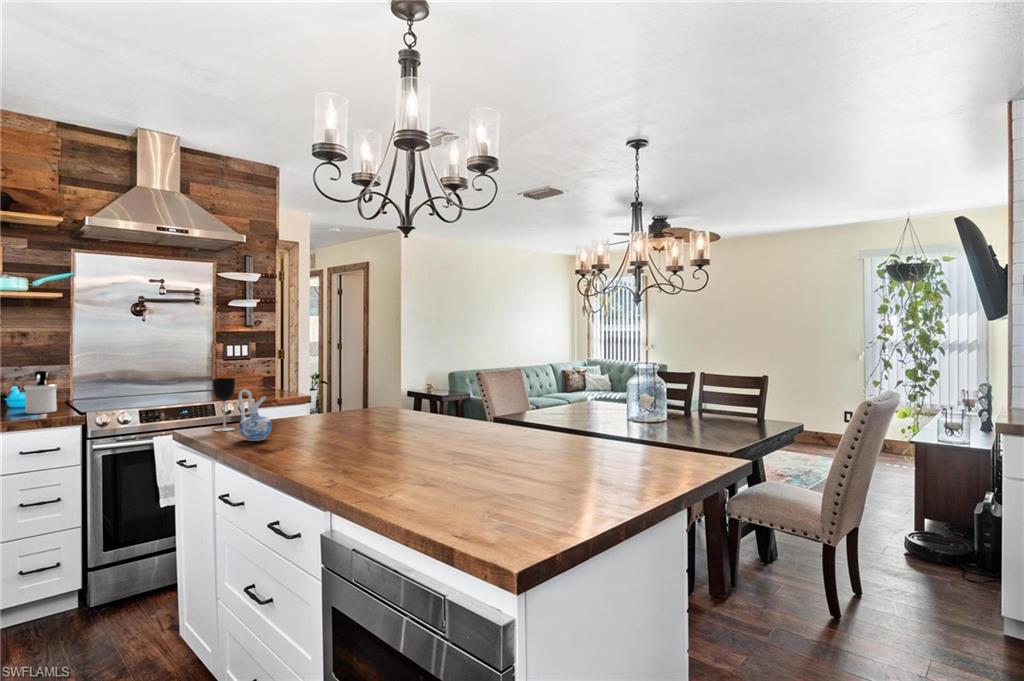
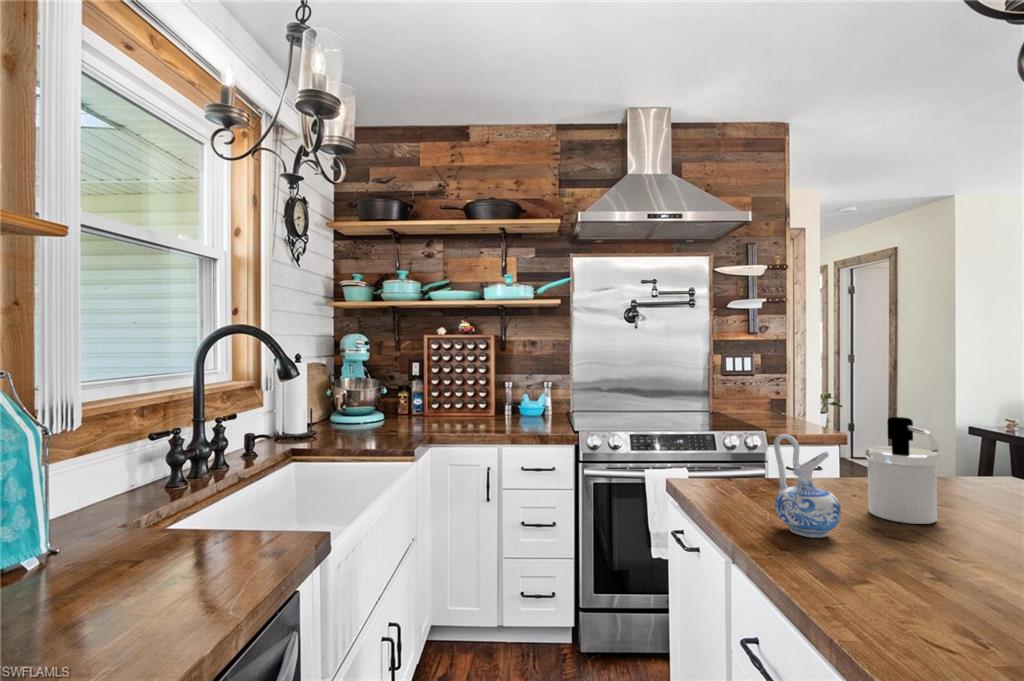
soap dispenser: present [24,371,57,414] -> present [865,417,939,524]
wine glass: present [213,378,235,431] -> none [722,406,758,495]

